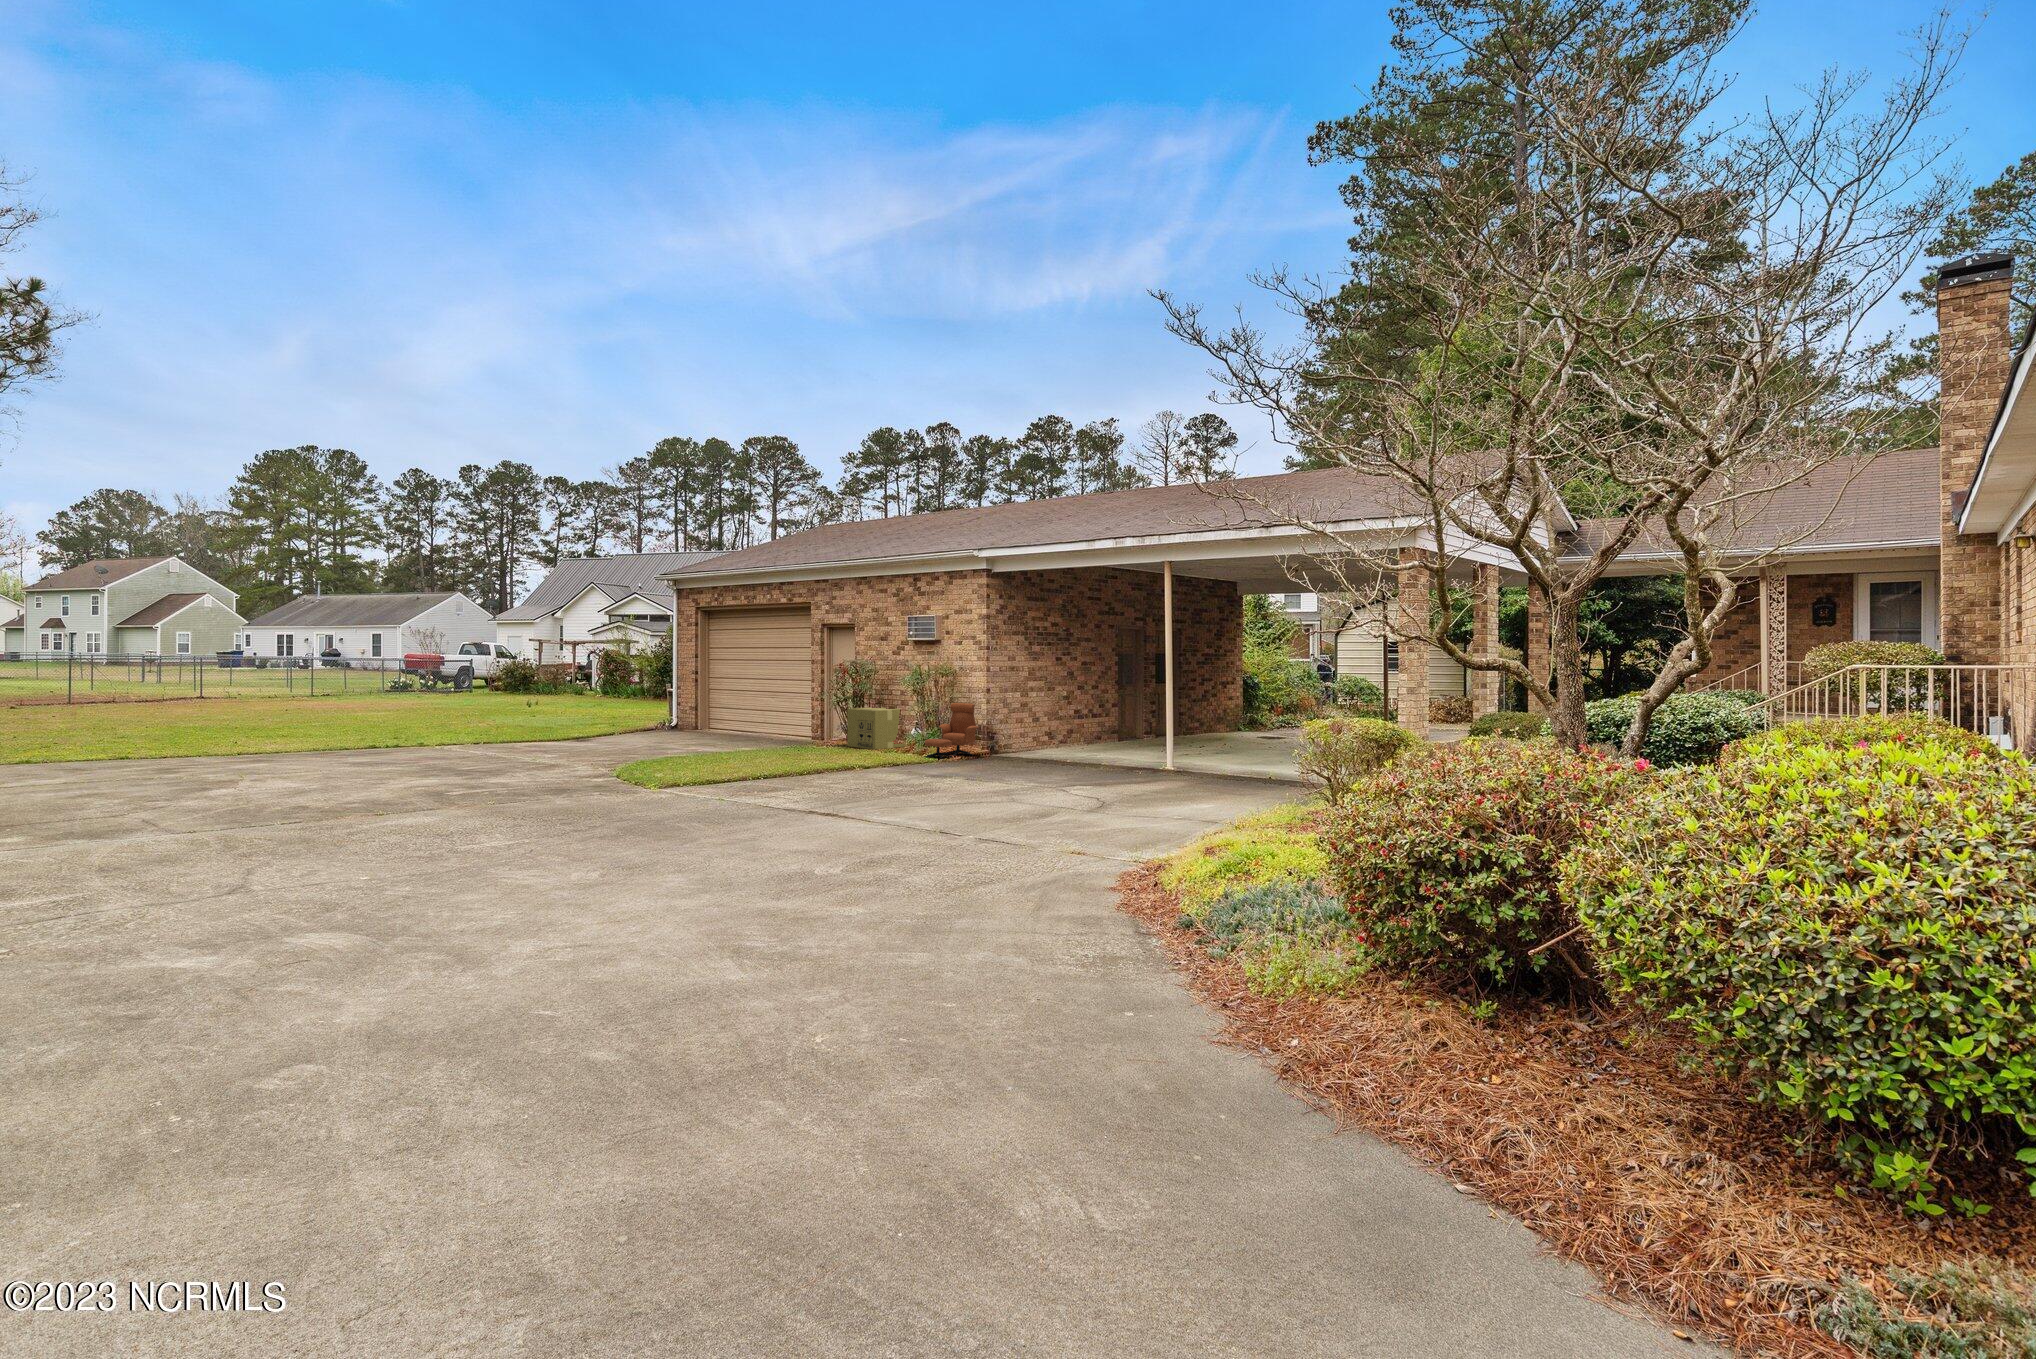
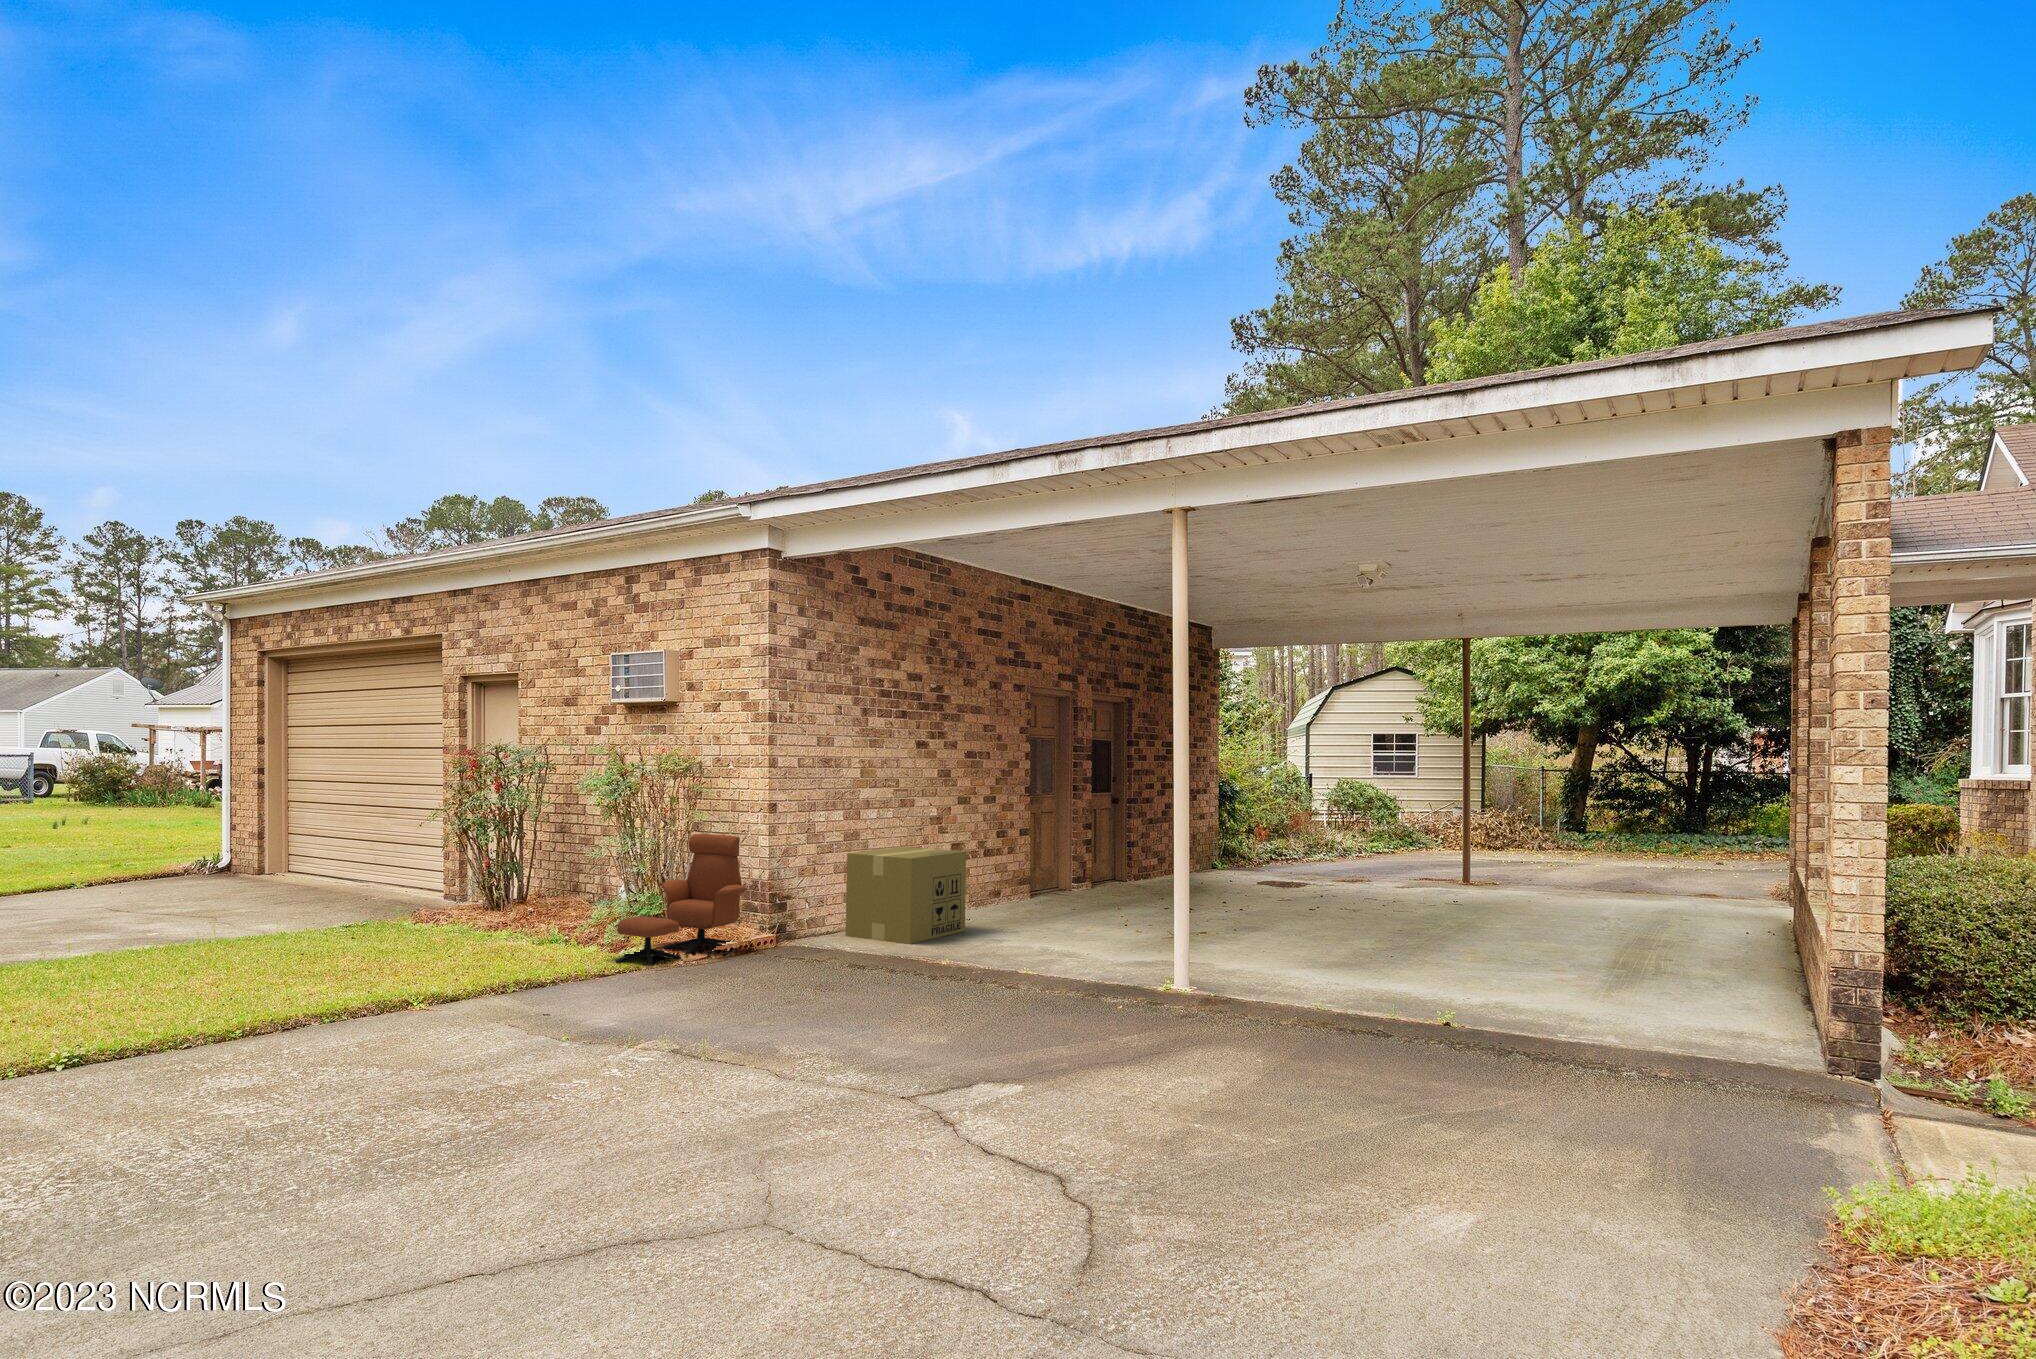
cardboard box: present [847,708,904,749] -> present [845,847,966,944]

